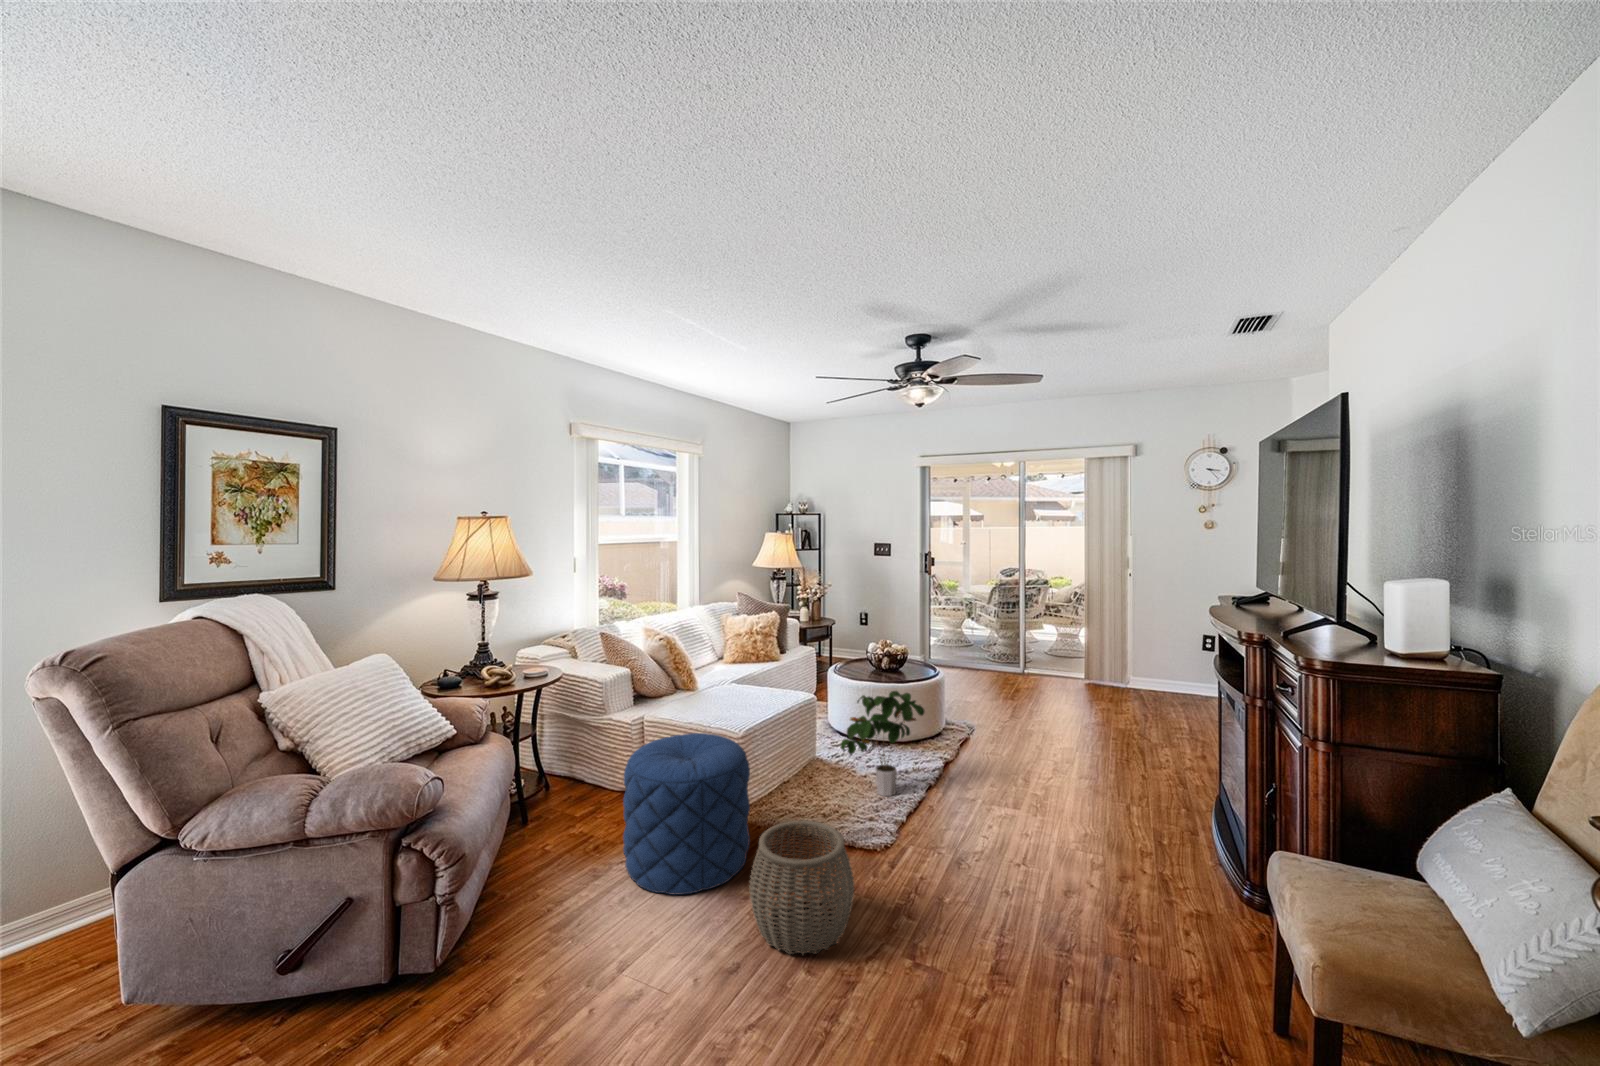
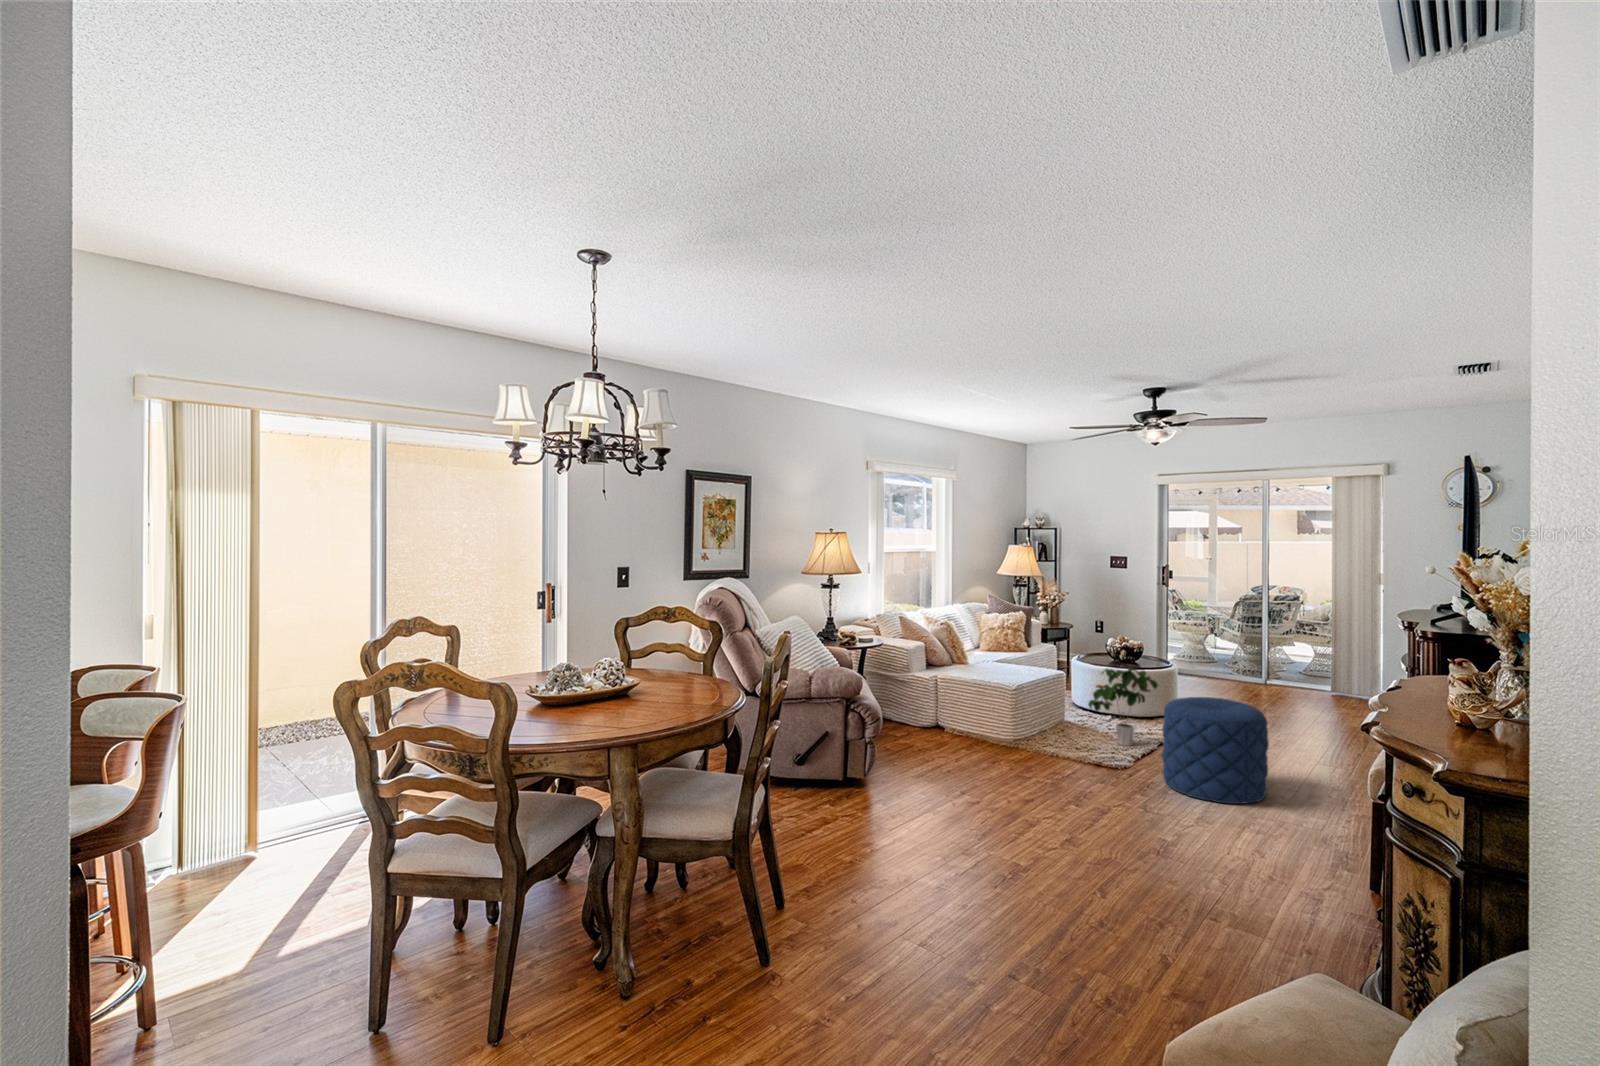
pouf: present [623,733,750,894] -> present [1162,697,1269,804]
woven basket: present [749,820,854,954] -> none [1035,729,1105,800]

